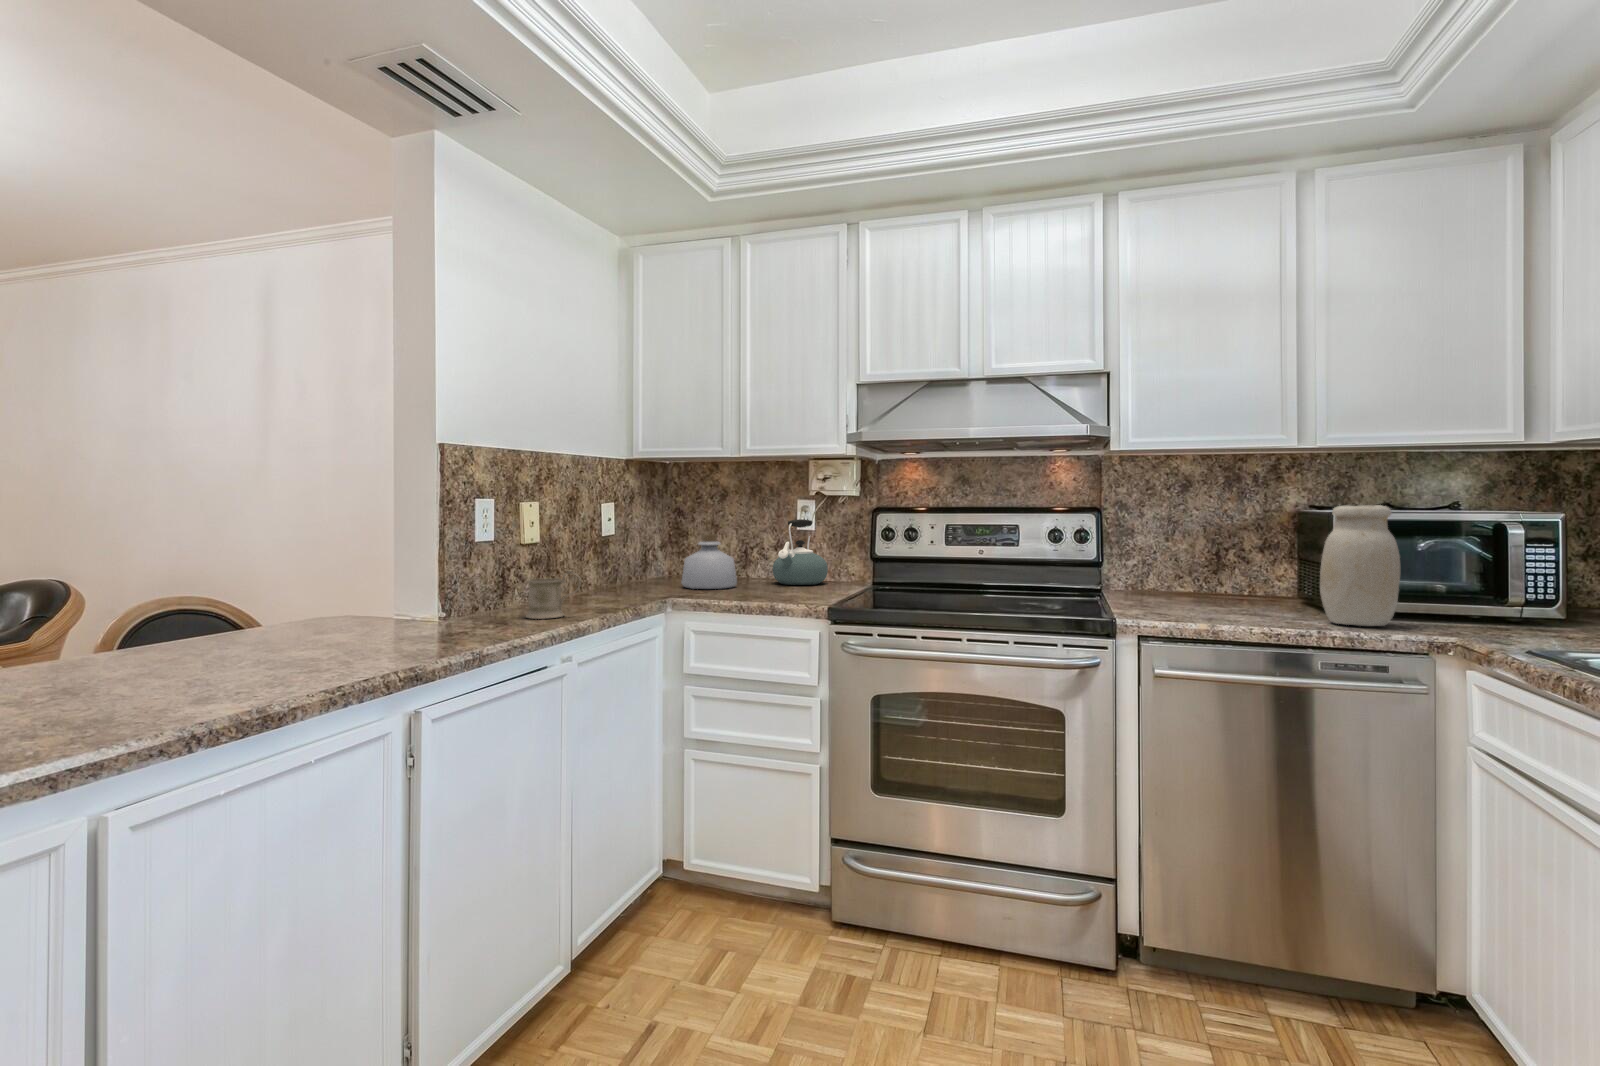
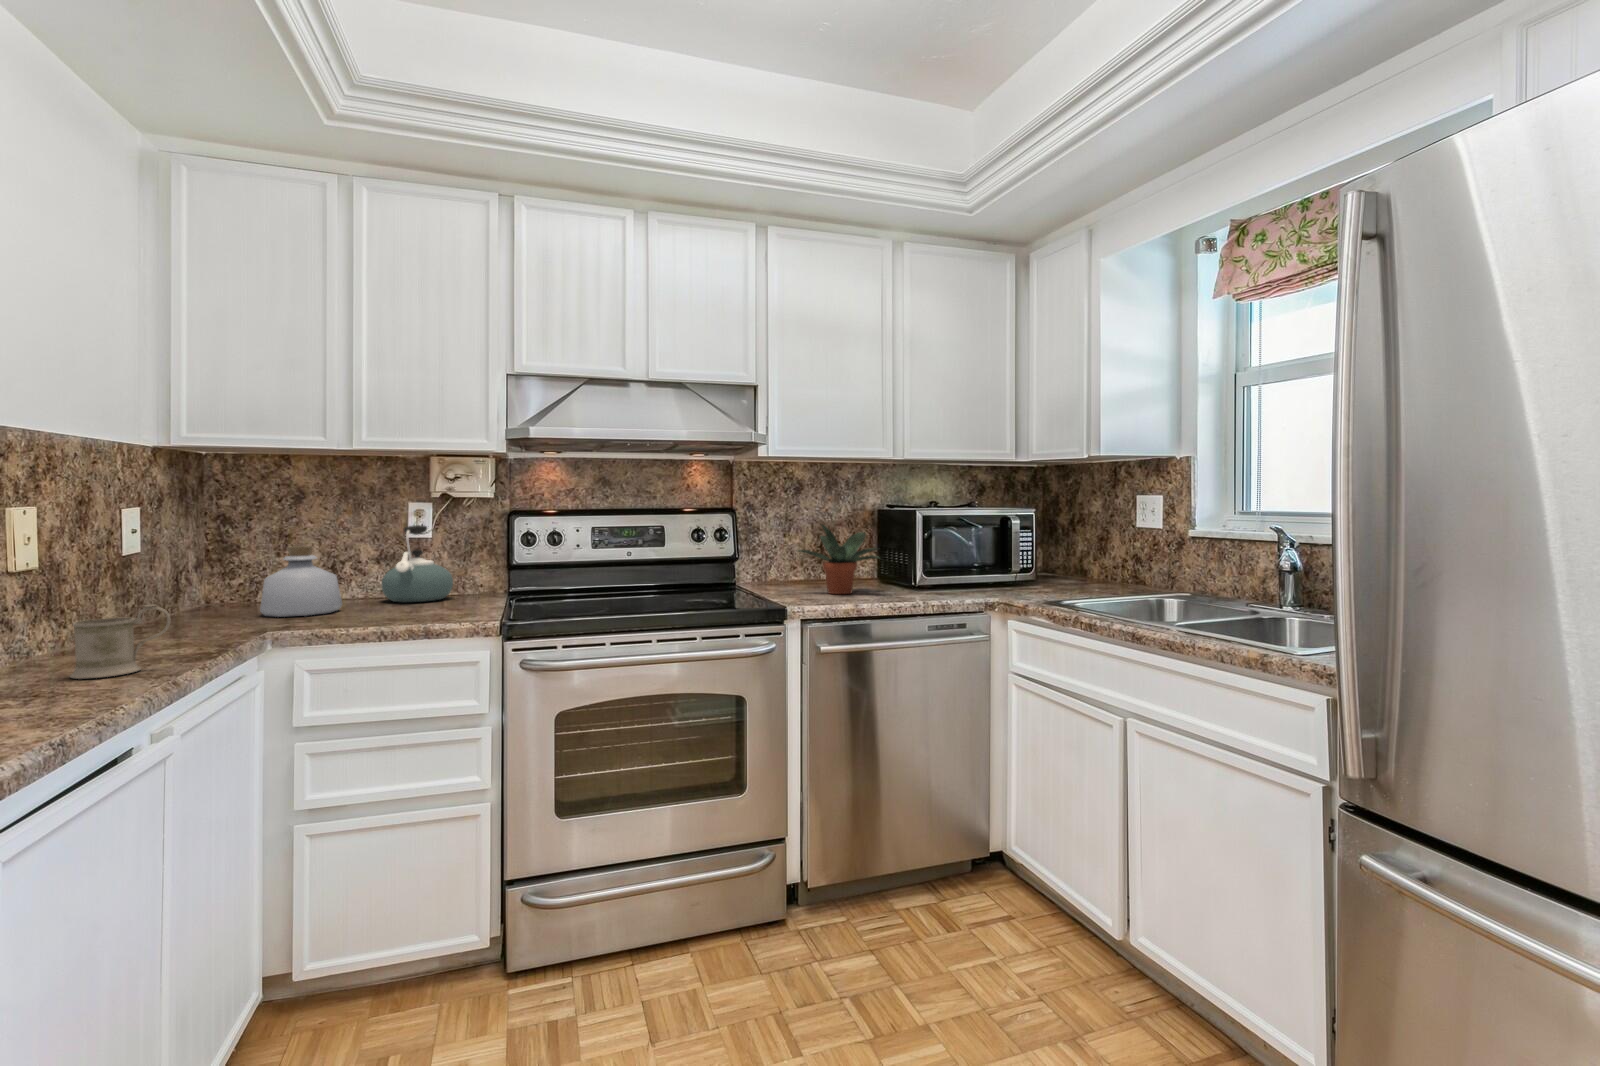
jar: present [1320,505,1400,626] -> none [914,507,964,599]
potted plant: none [1162,524,1283,610] -> present [798,525,879,594]

